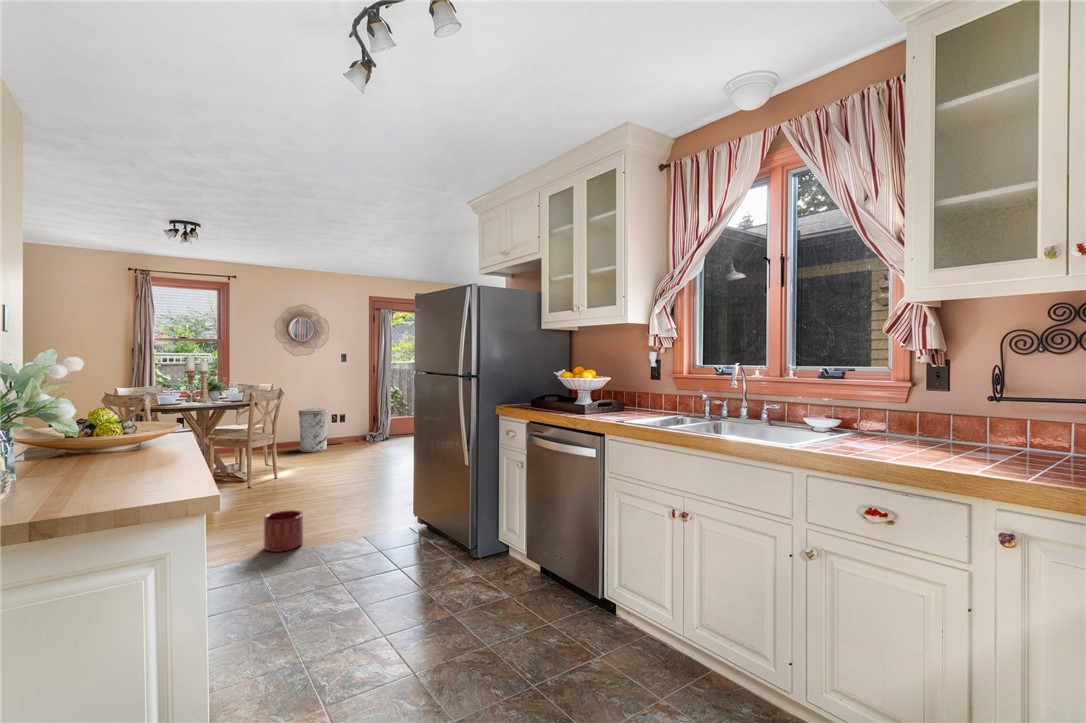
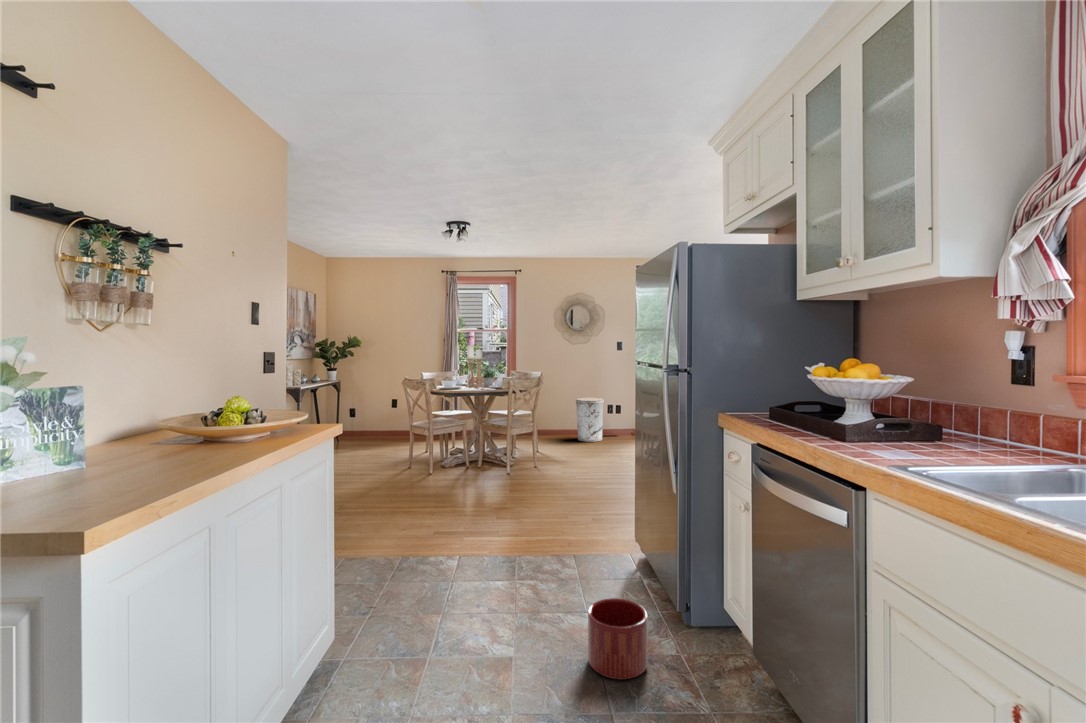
planter: present [264,510,303,552] -> present [588,598,648,679]

